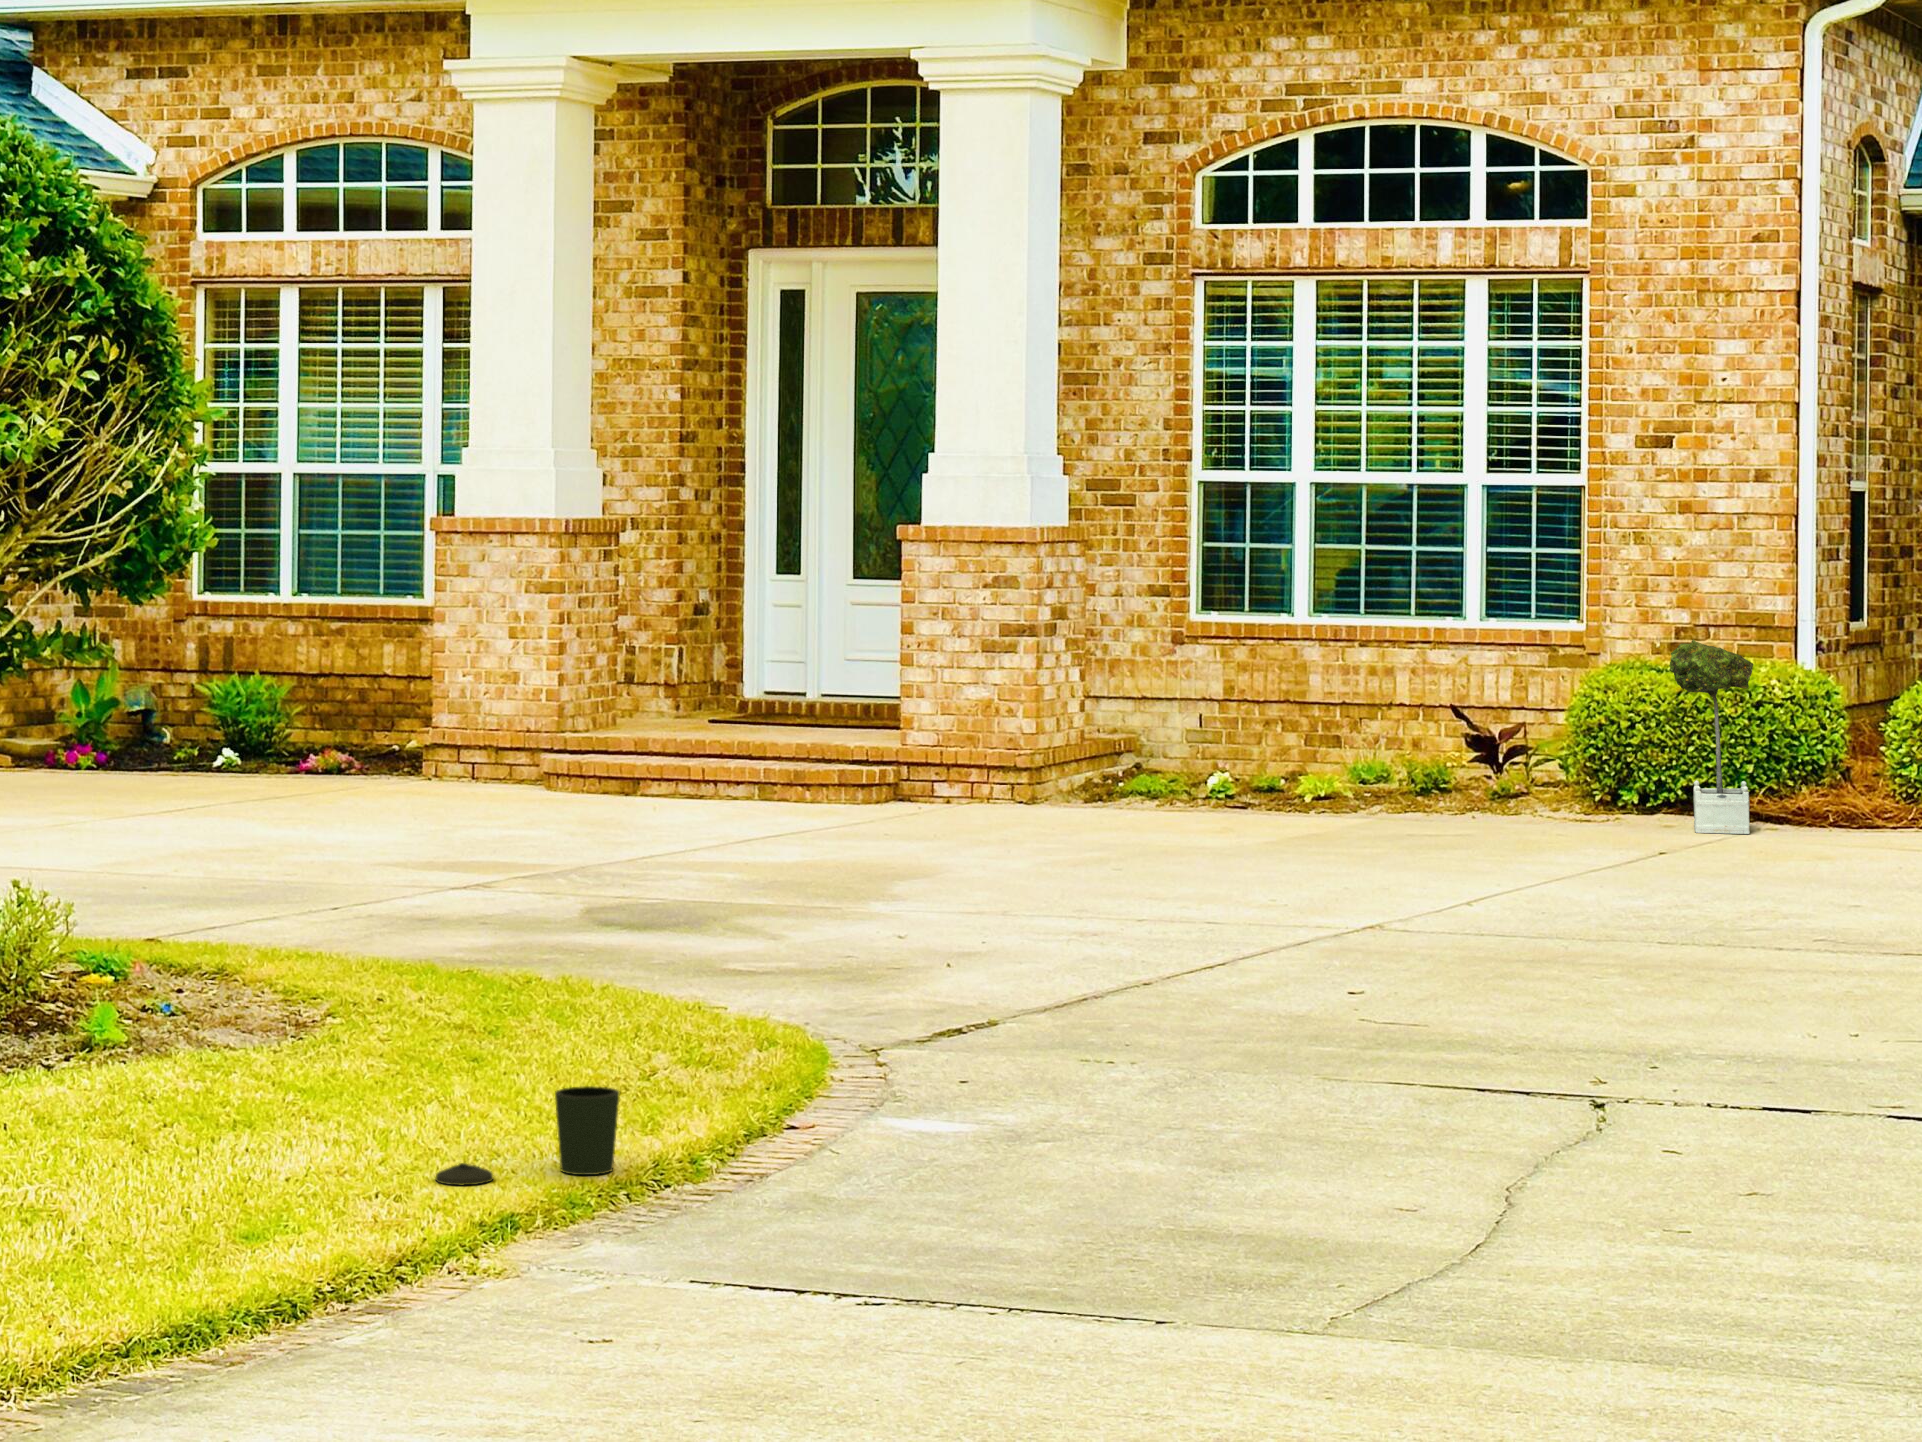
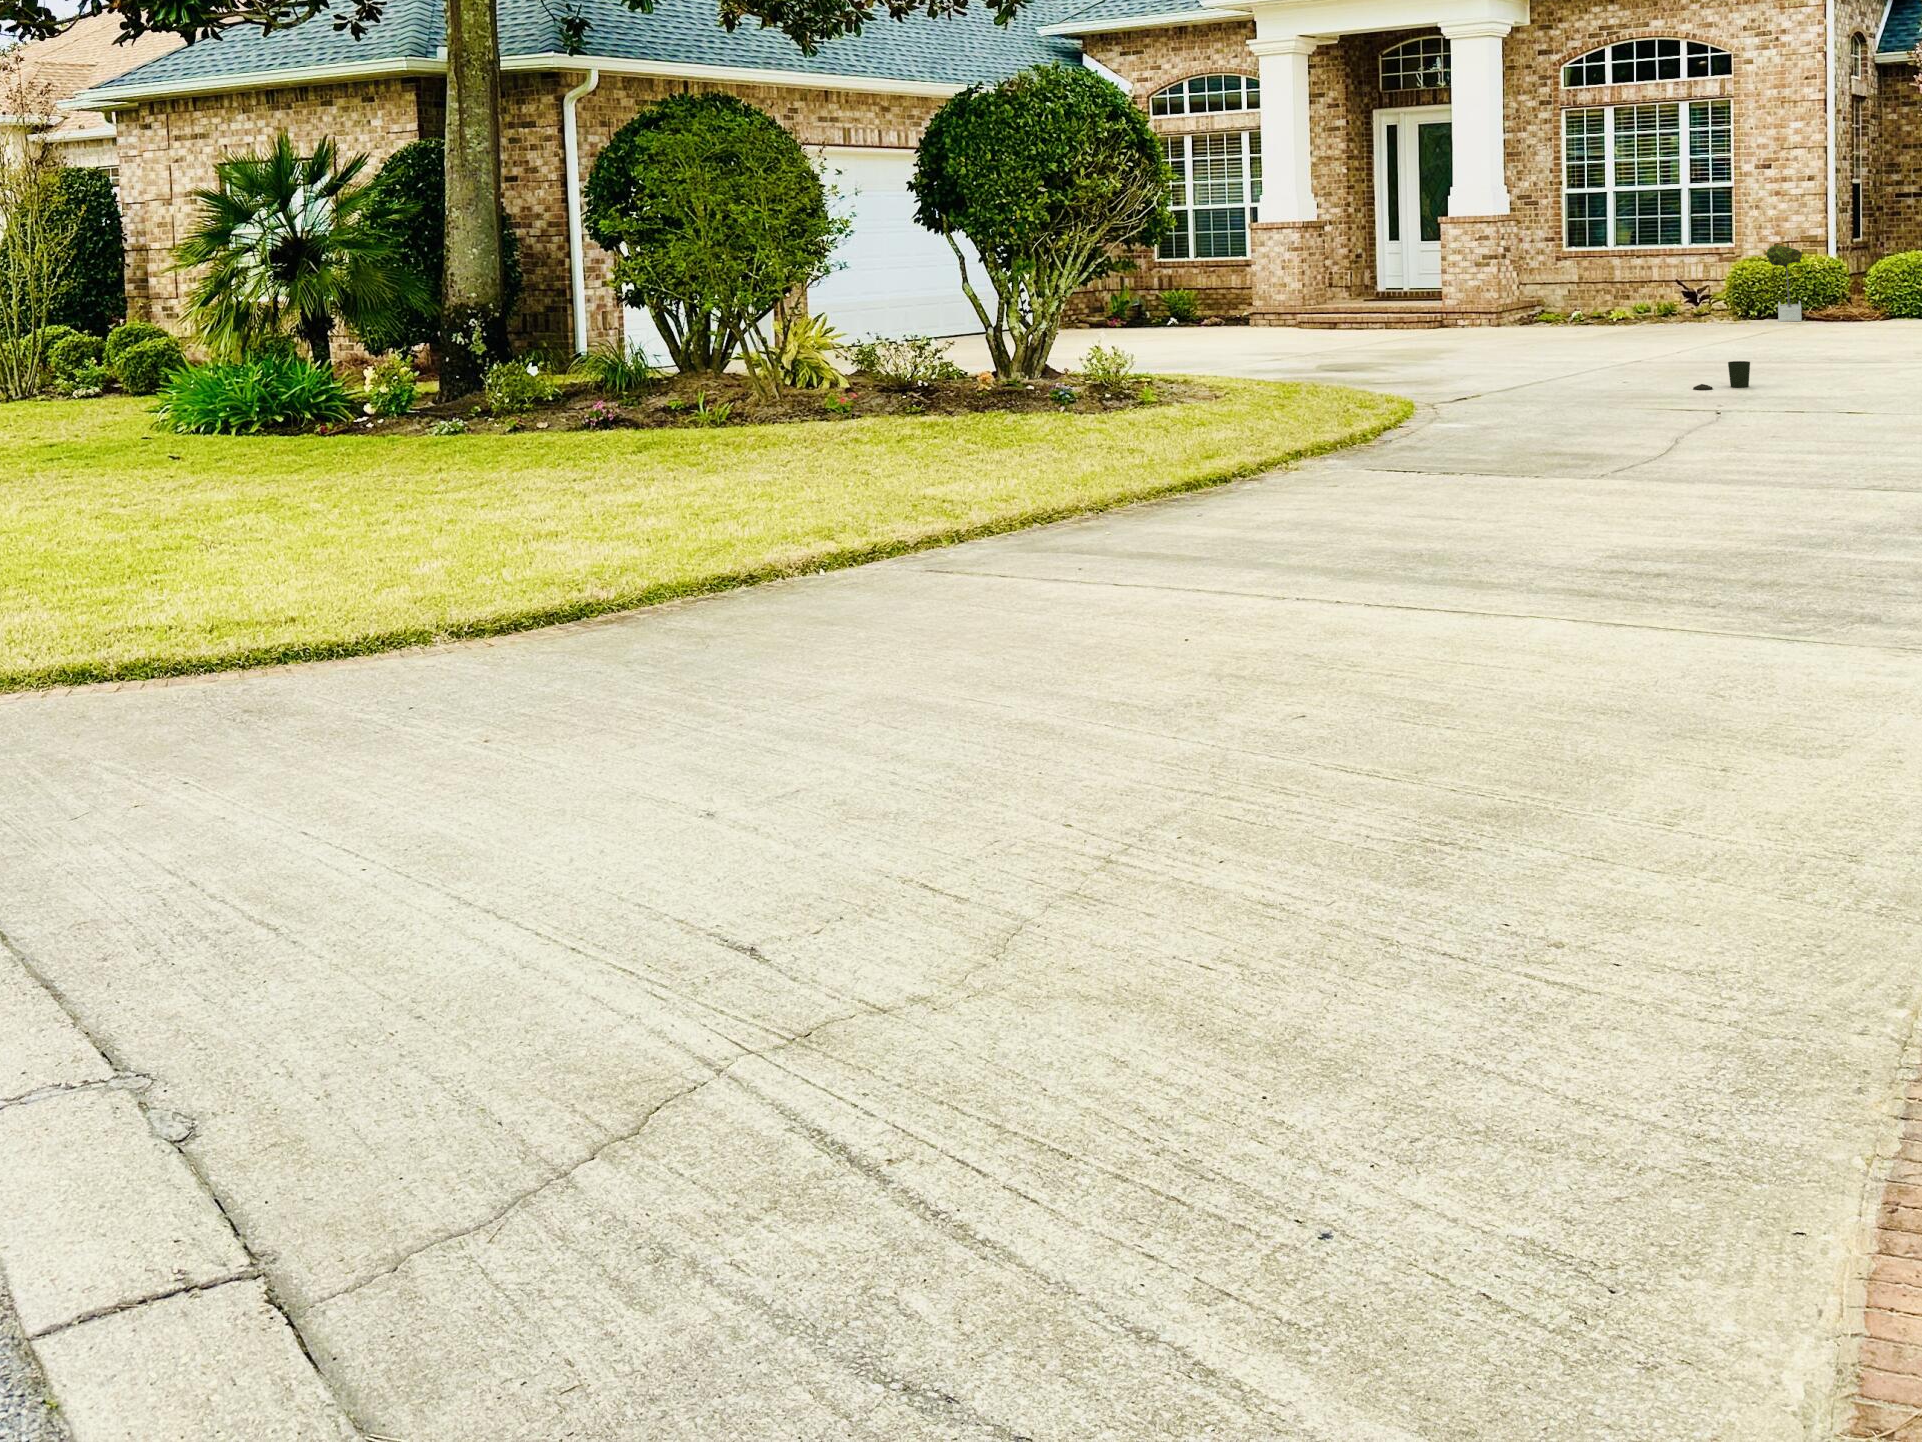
trash can: present [435,1086,619,1185] -> present [1693,361,1750,390]

